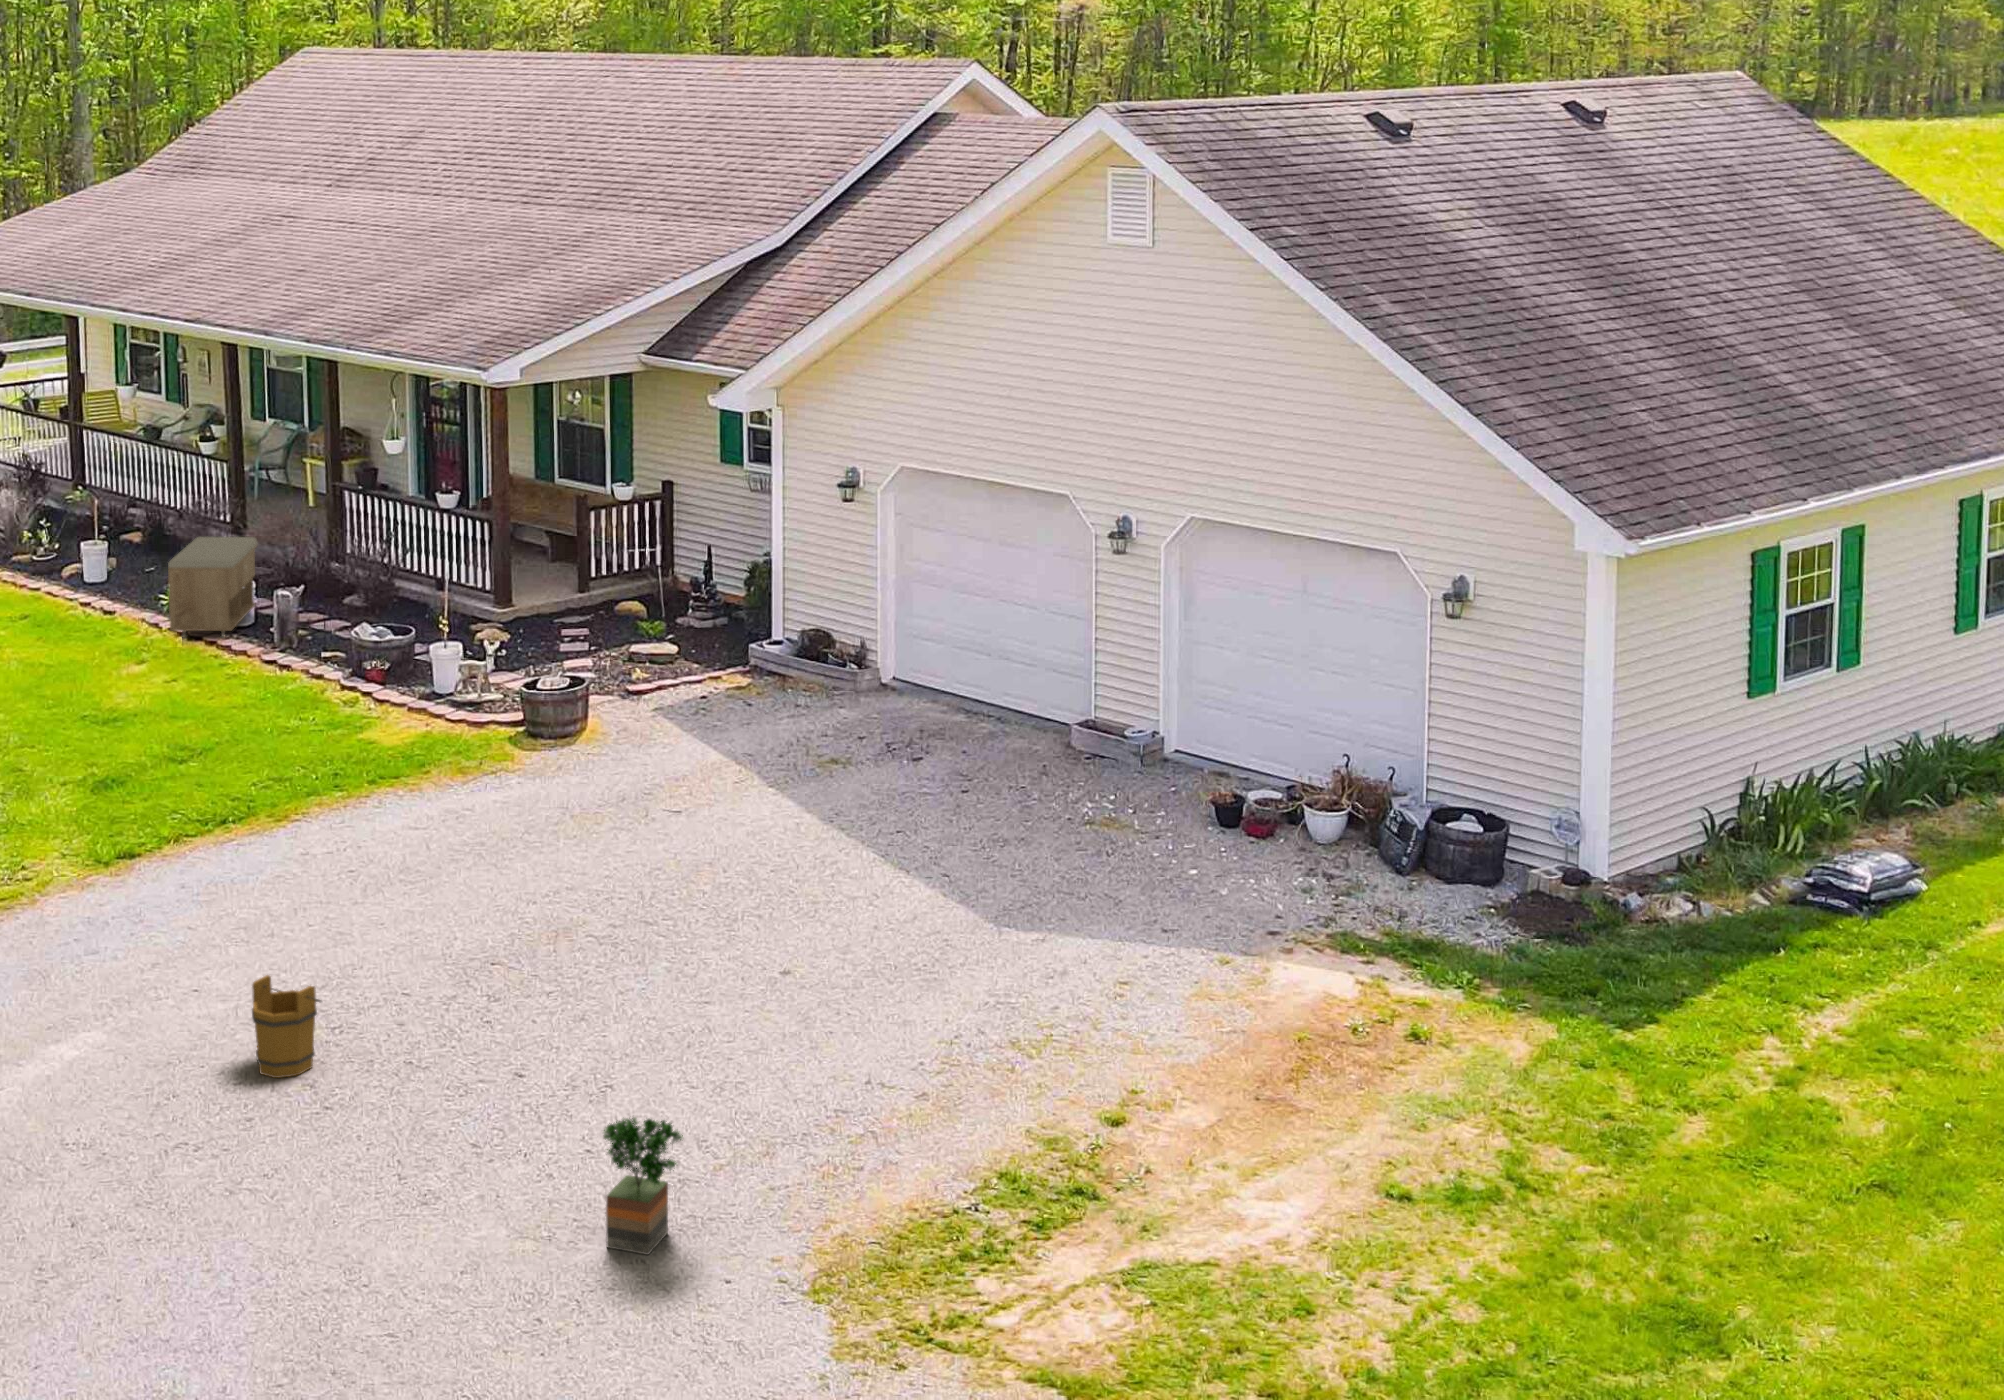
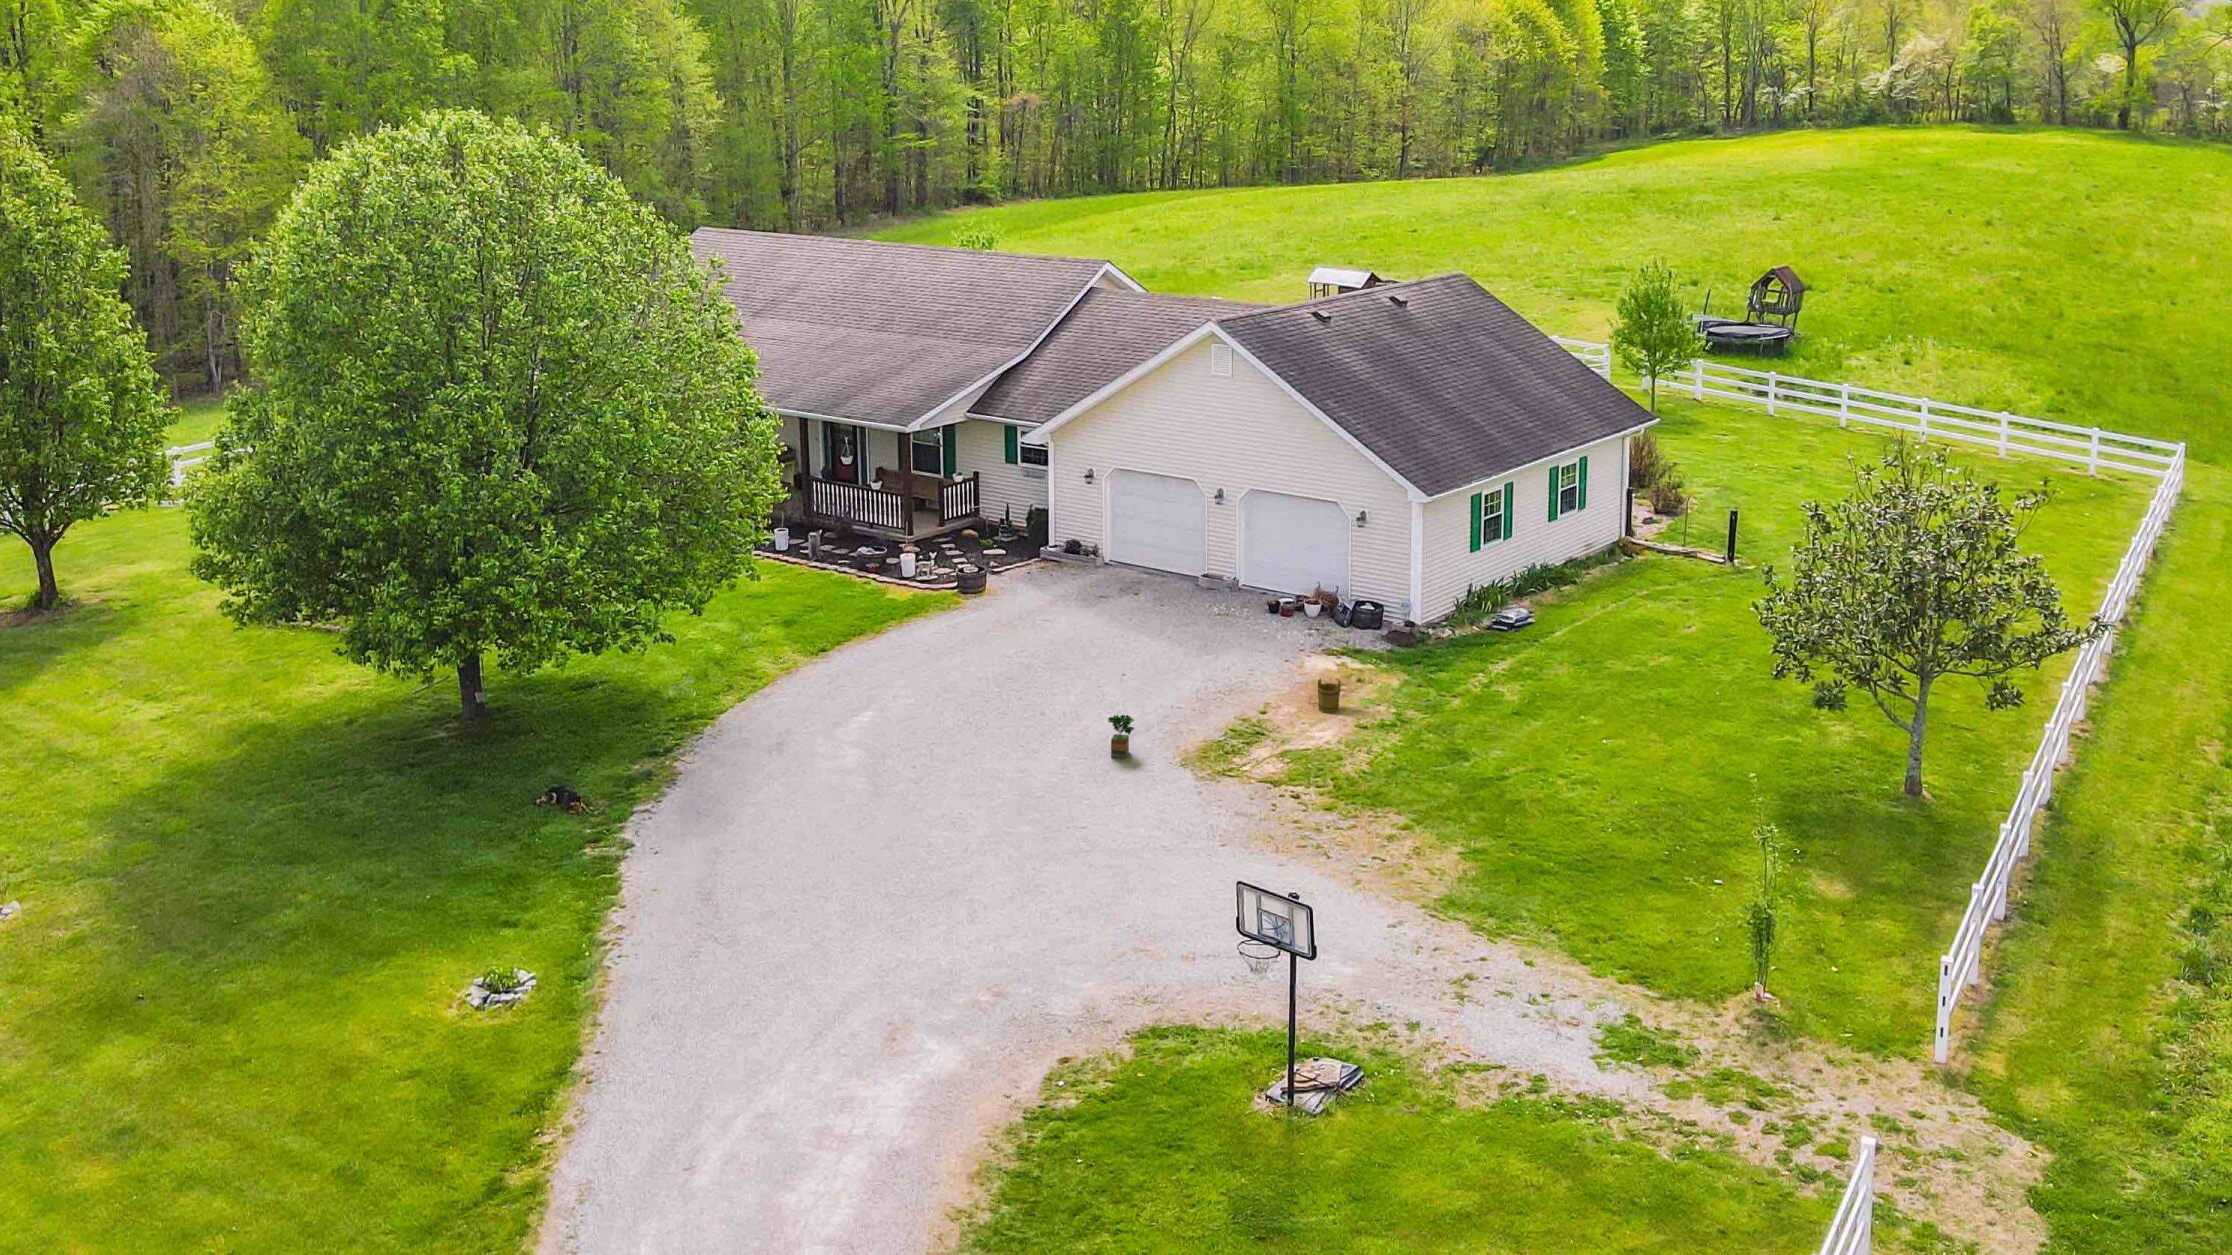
storage bench: present [168,537,257,637] -> none [779,507,809,554]
bucket: present [252,975,322,1078] -> present [1317,678,1342,713]

